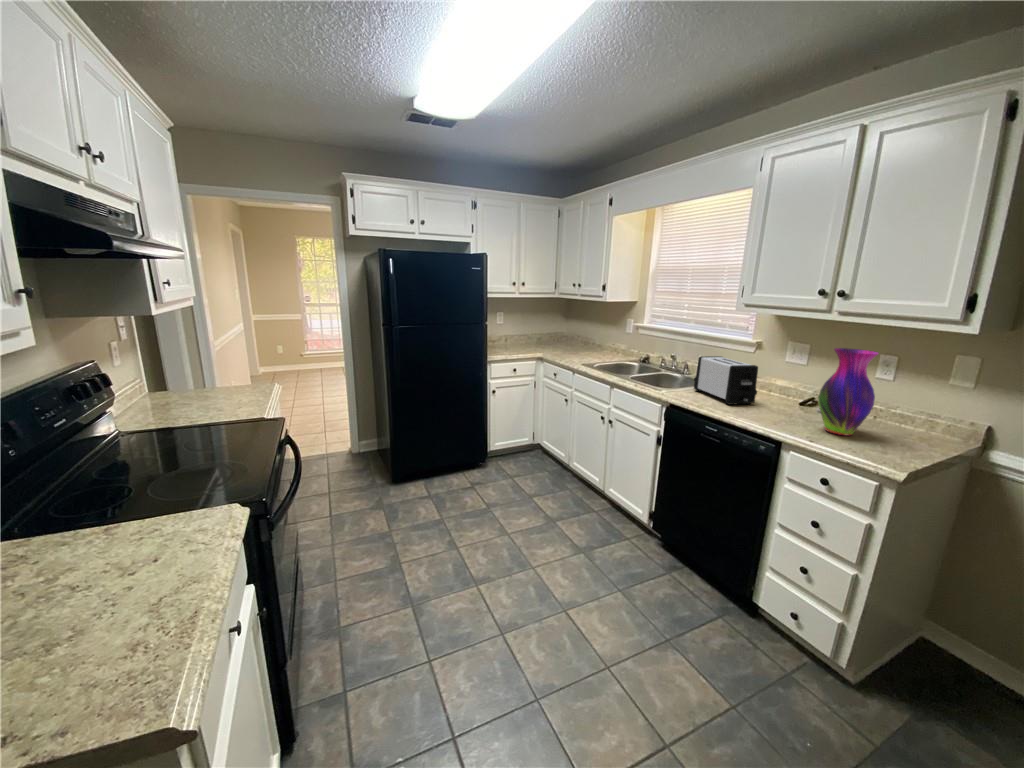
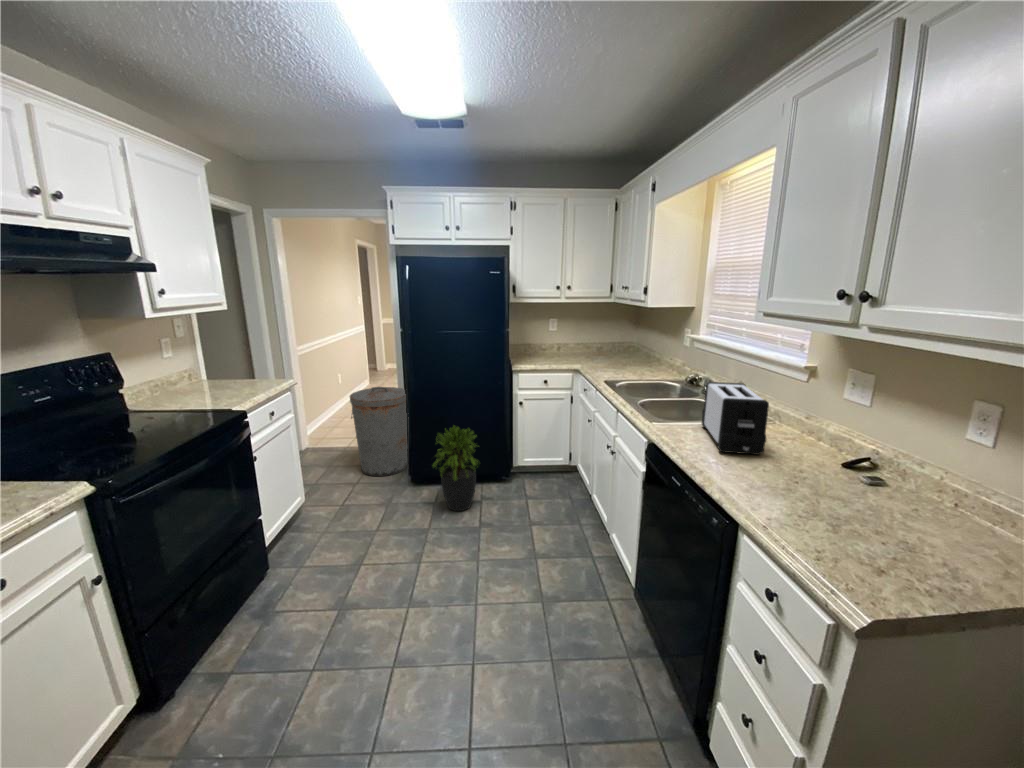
vase: present [818,348,878,436] -> none [811,385,908,528]
trash can: none [312,385,378,479] -> present [350,387,409,476]
potted plant: none [427,414,478,496] -> present [433,426,478,511]

